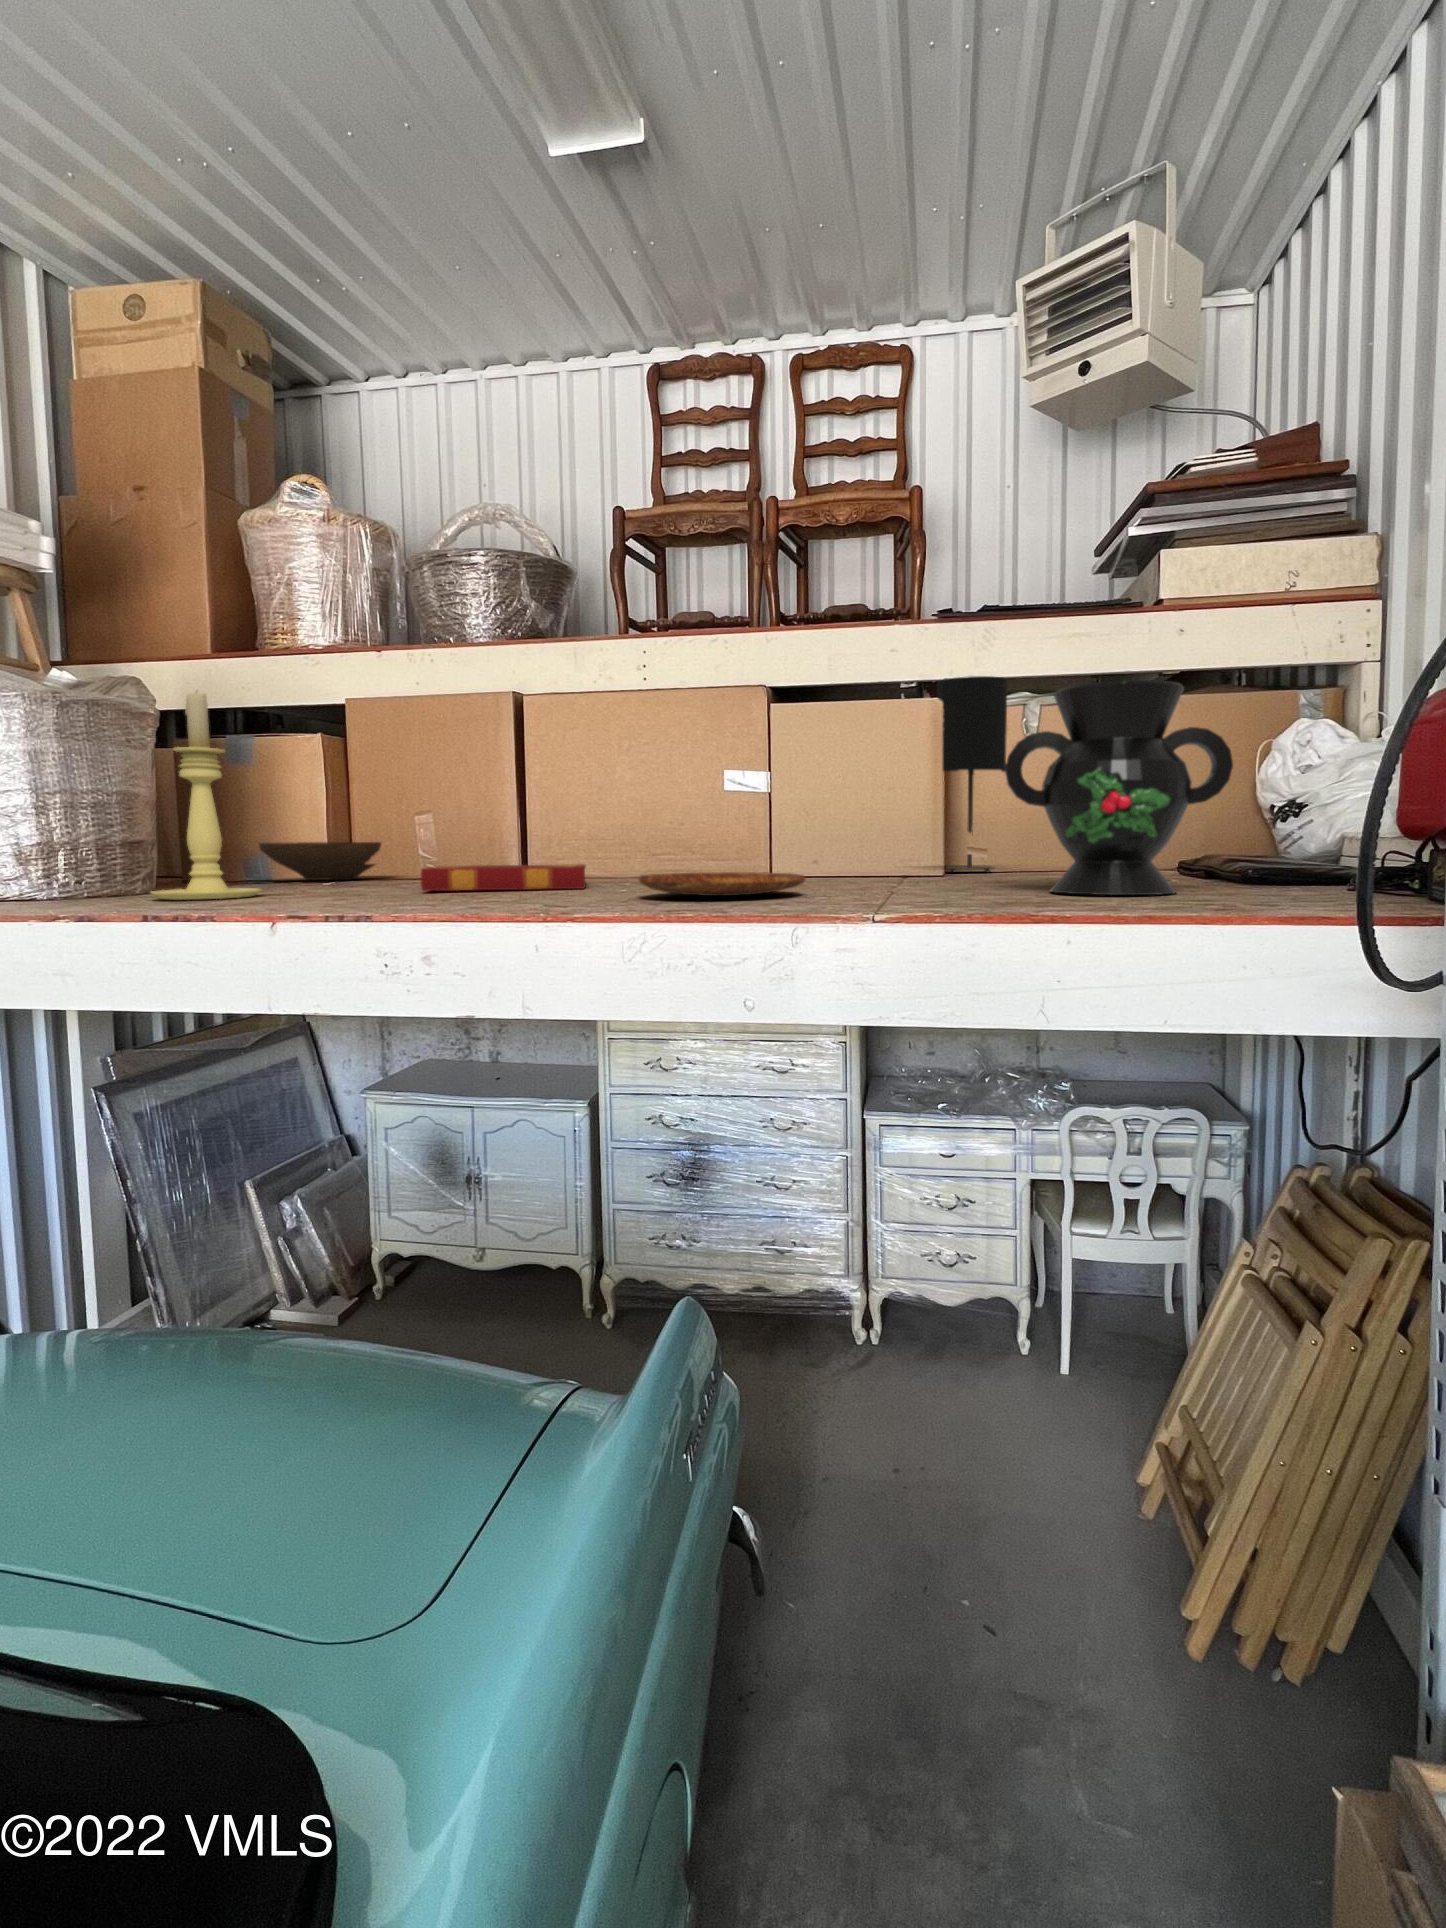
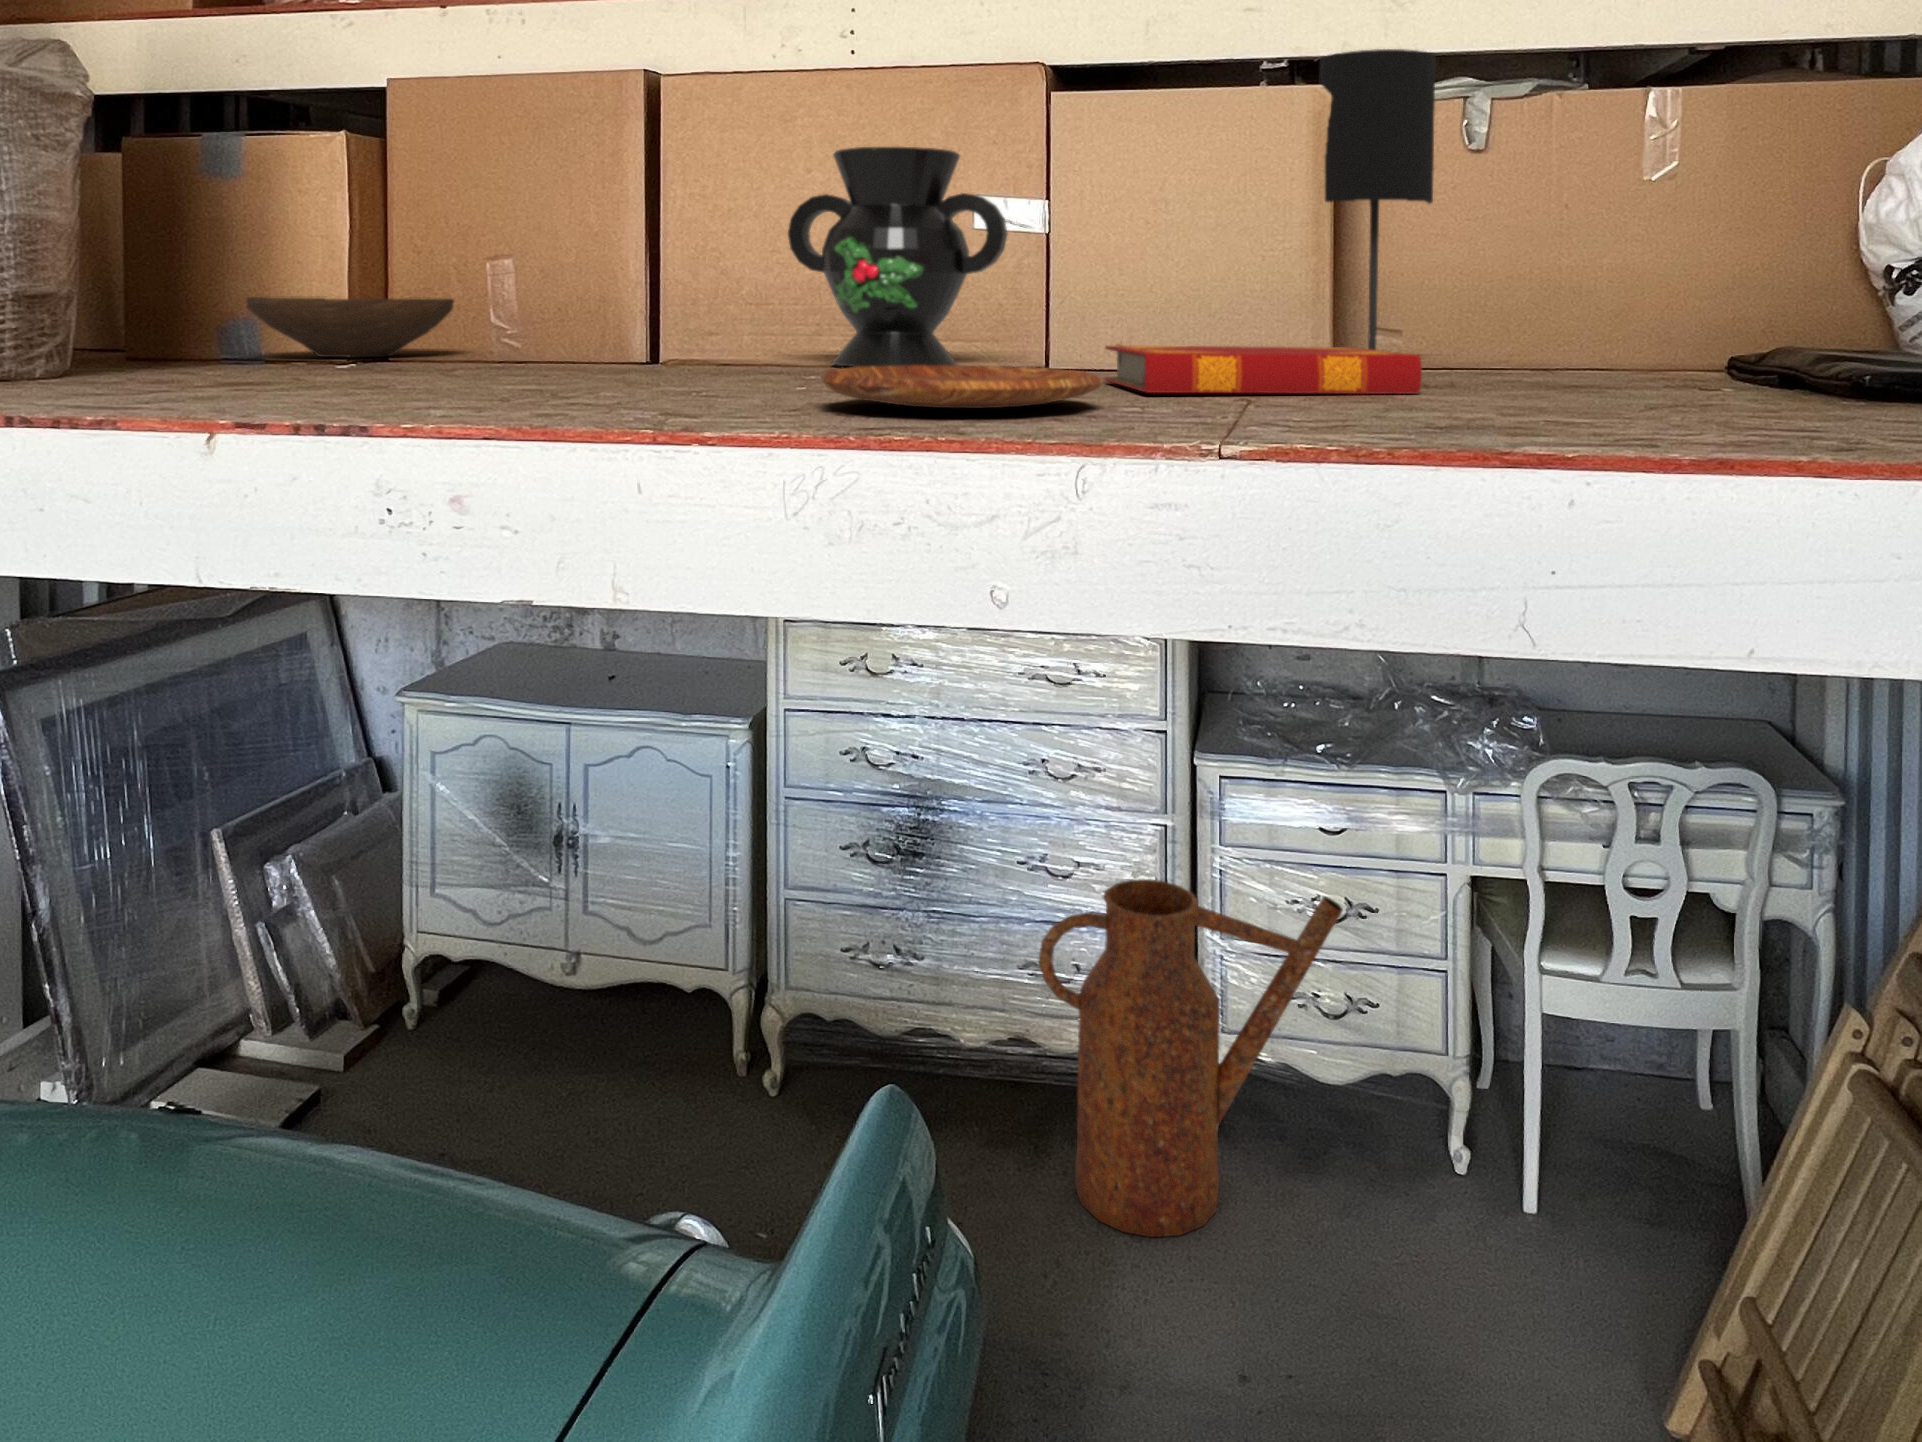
decorative vase: present [1005,680,1233,895] -> present [788,147,1007,367]
candle holder: present [151,693,261,900] -> none [46,60,227,392]
hardback book: present [421,864,586,891] -> present [1105,346,1422,394]
watering can: none [772,1188,954,1394] -> present [1039,879,1343,1237]

